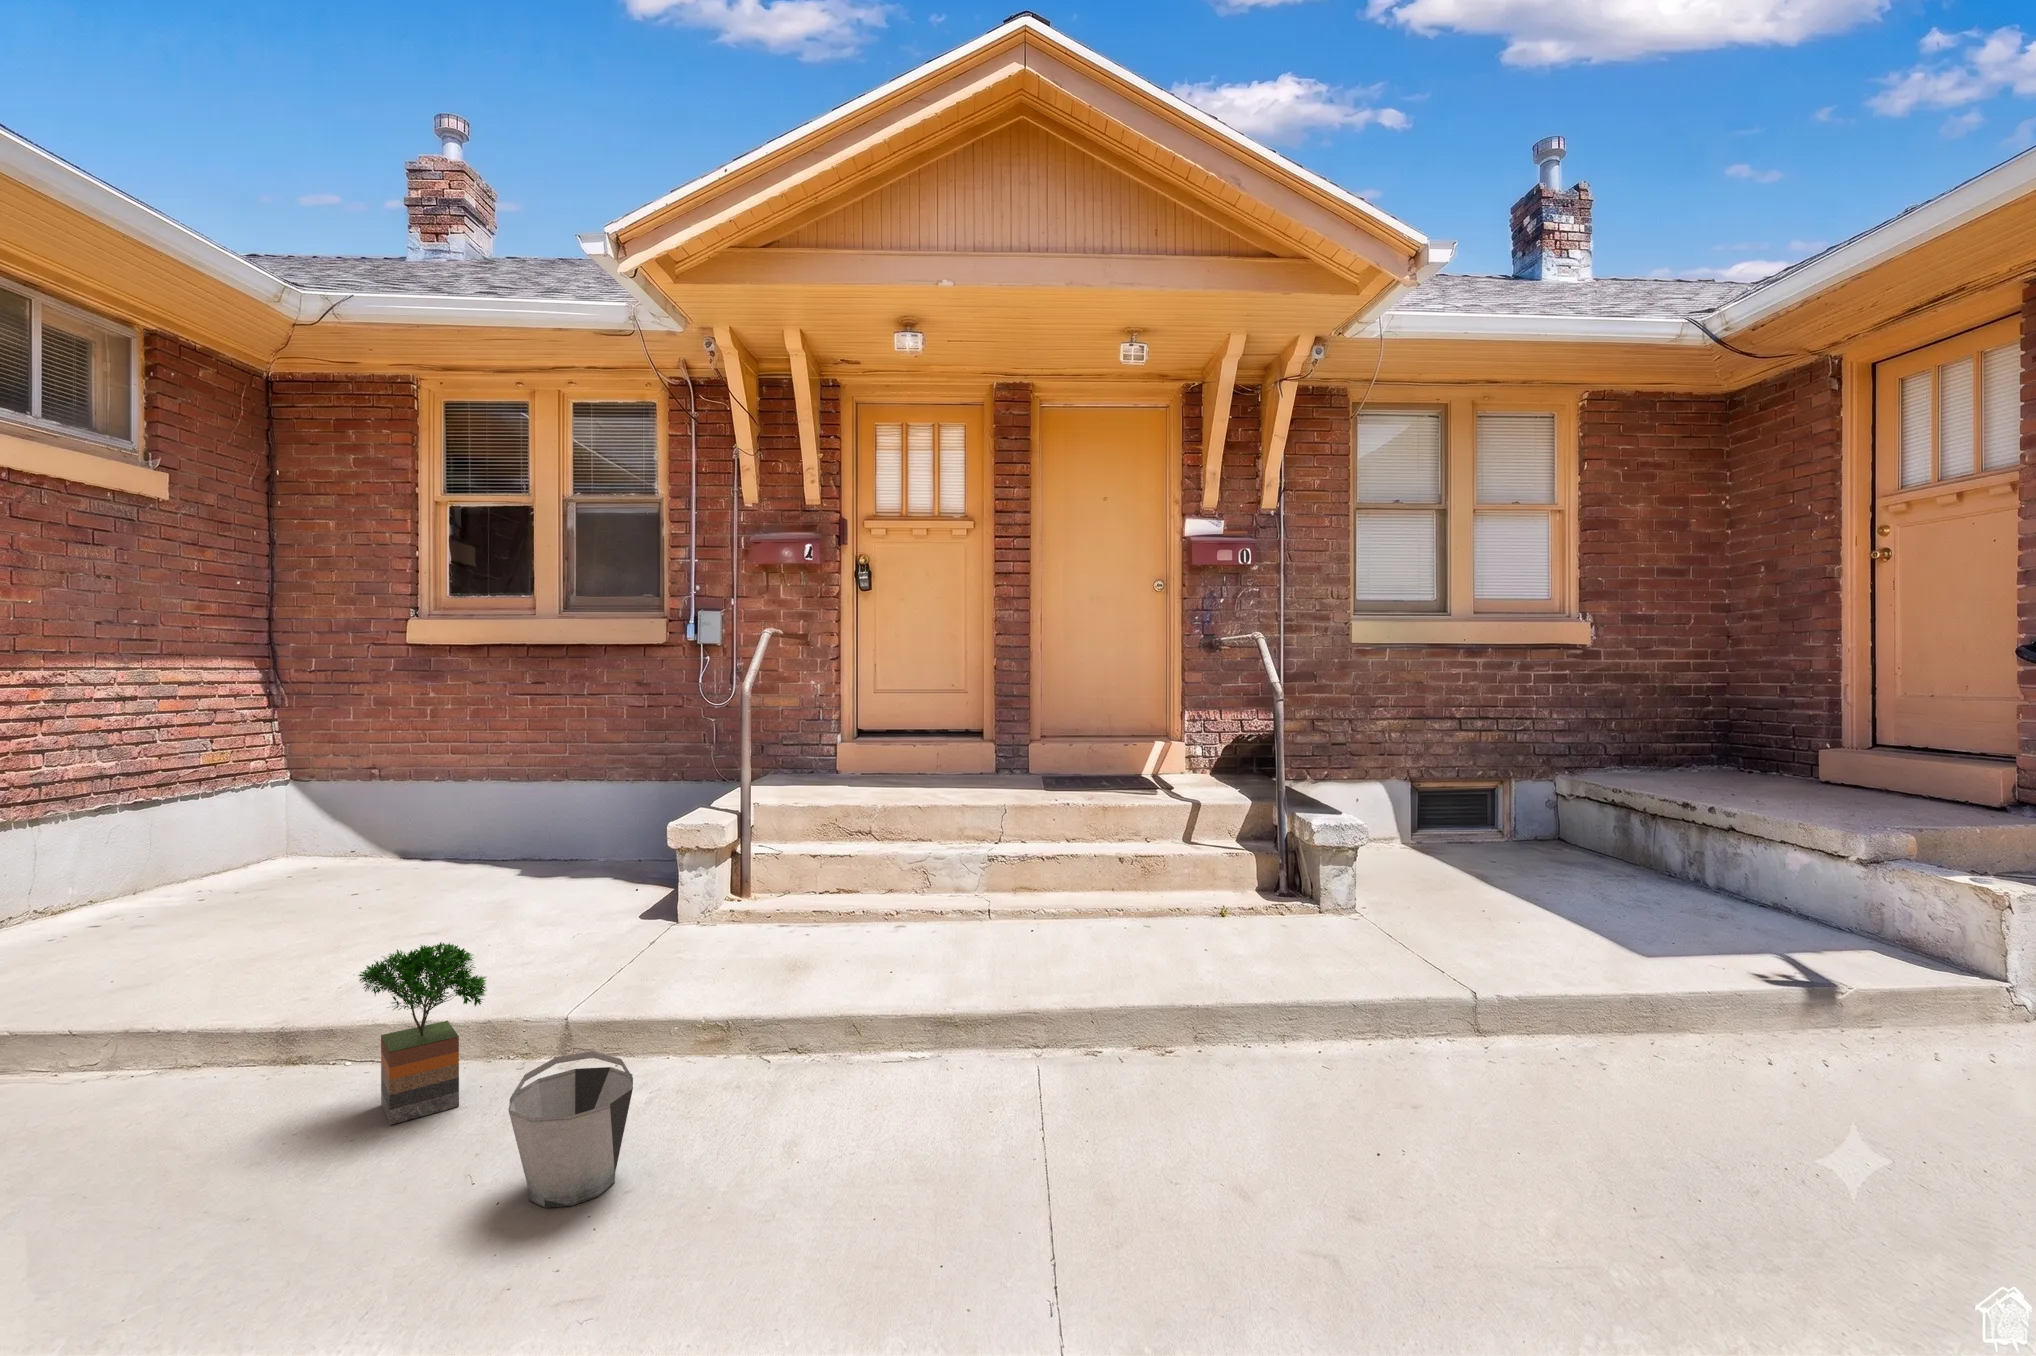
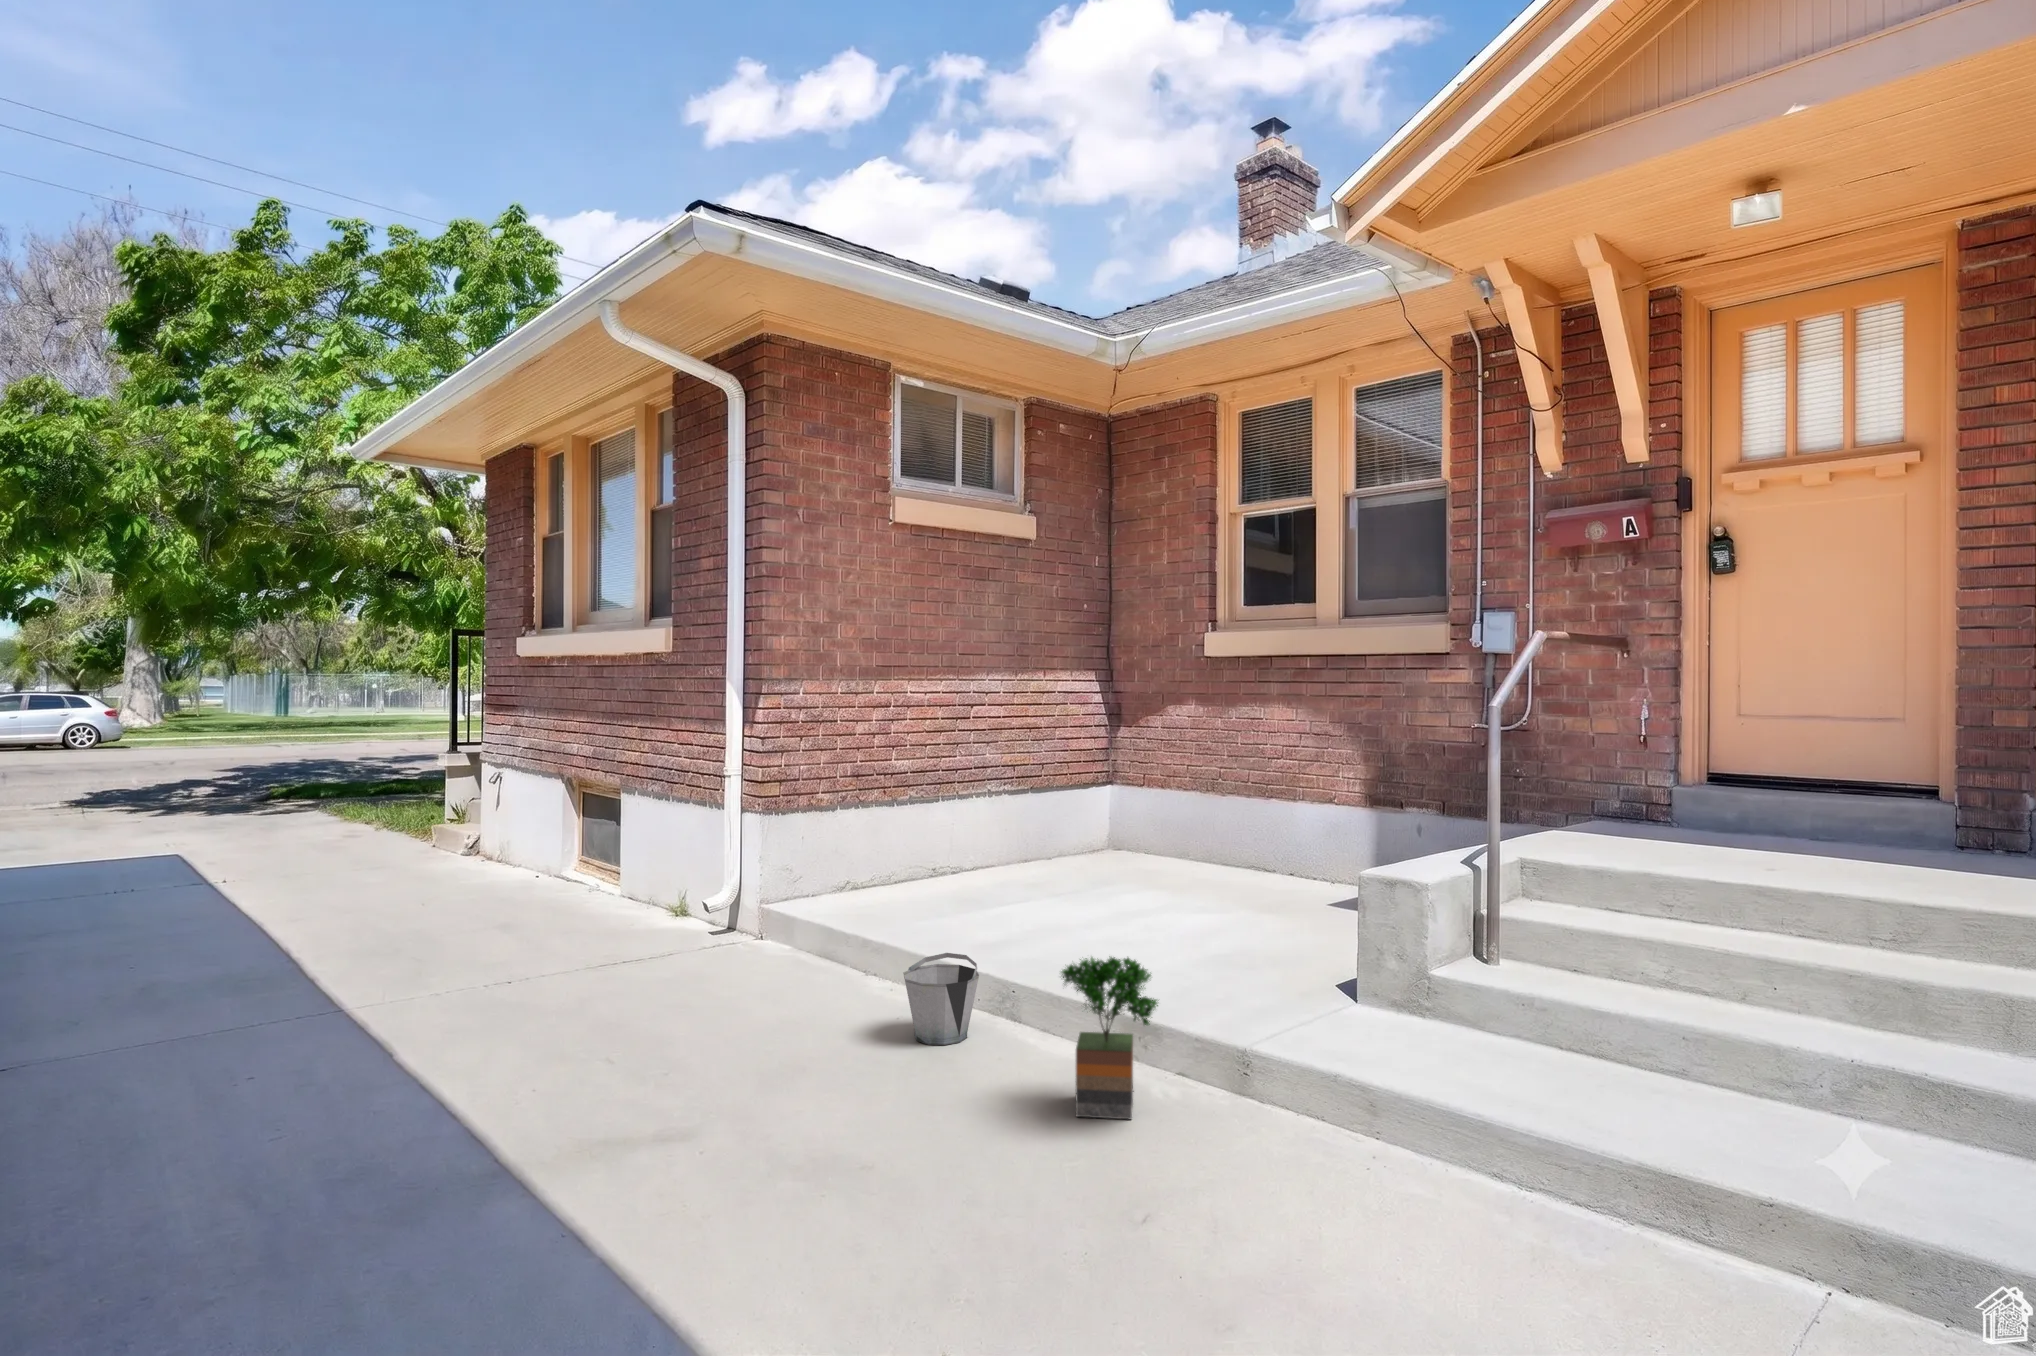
bucket: present [508,1051,633,1208] -> present [903,953,979,1045]

